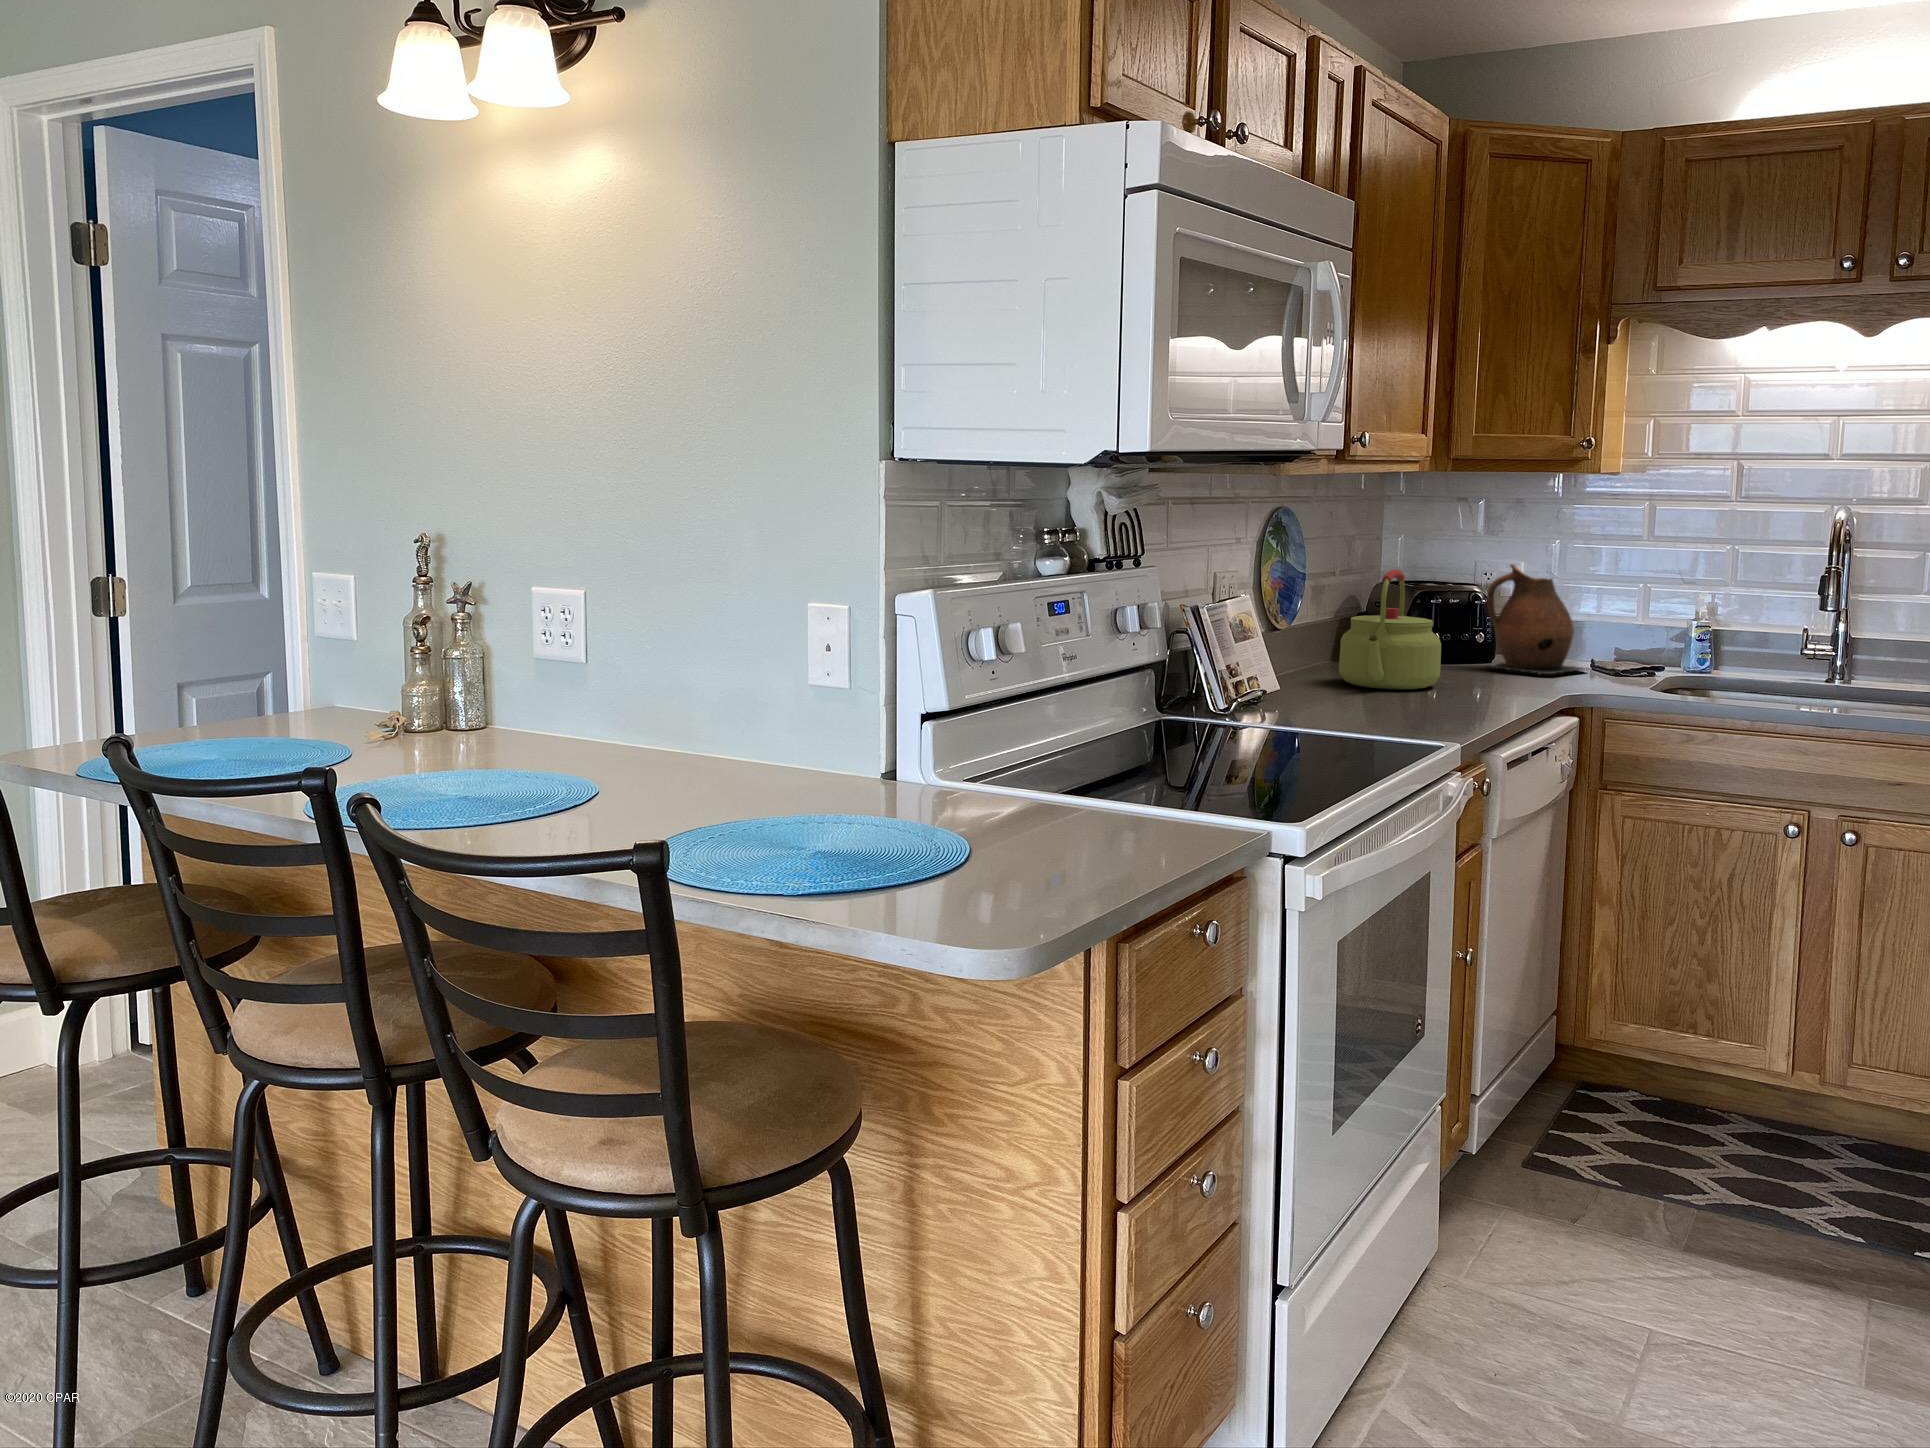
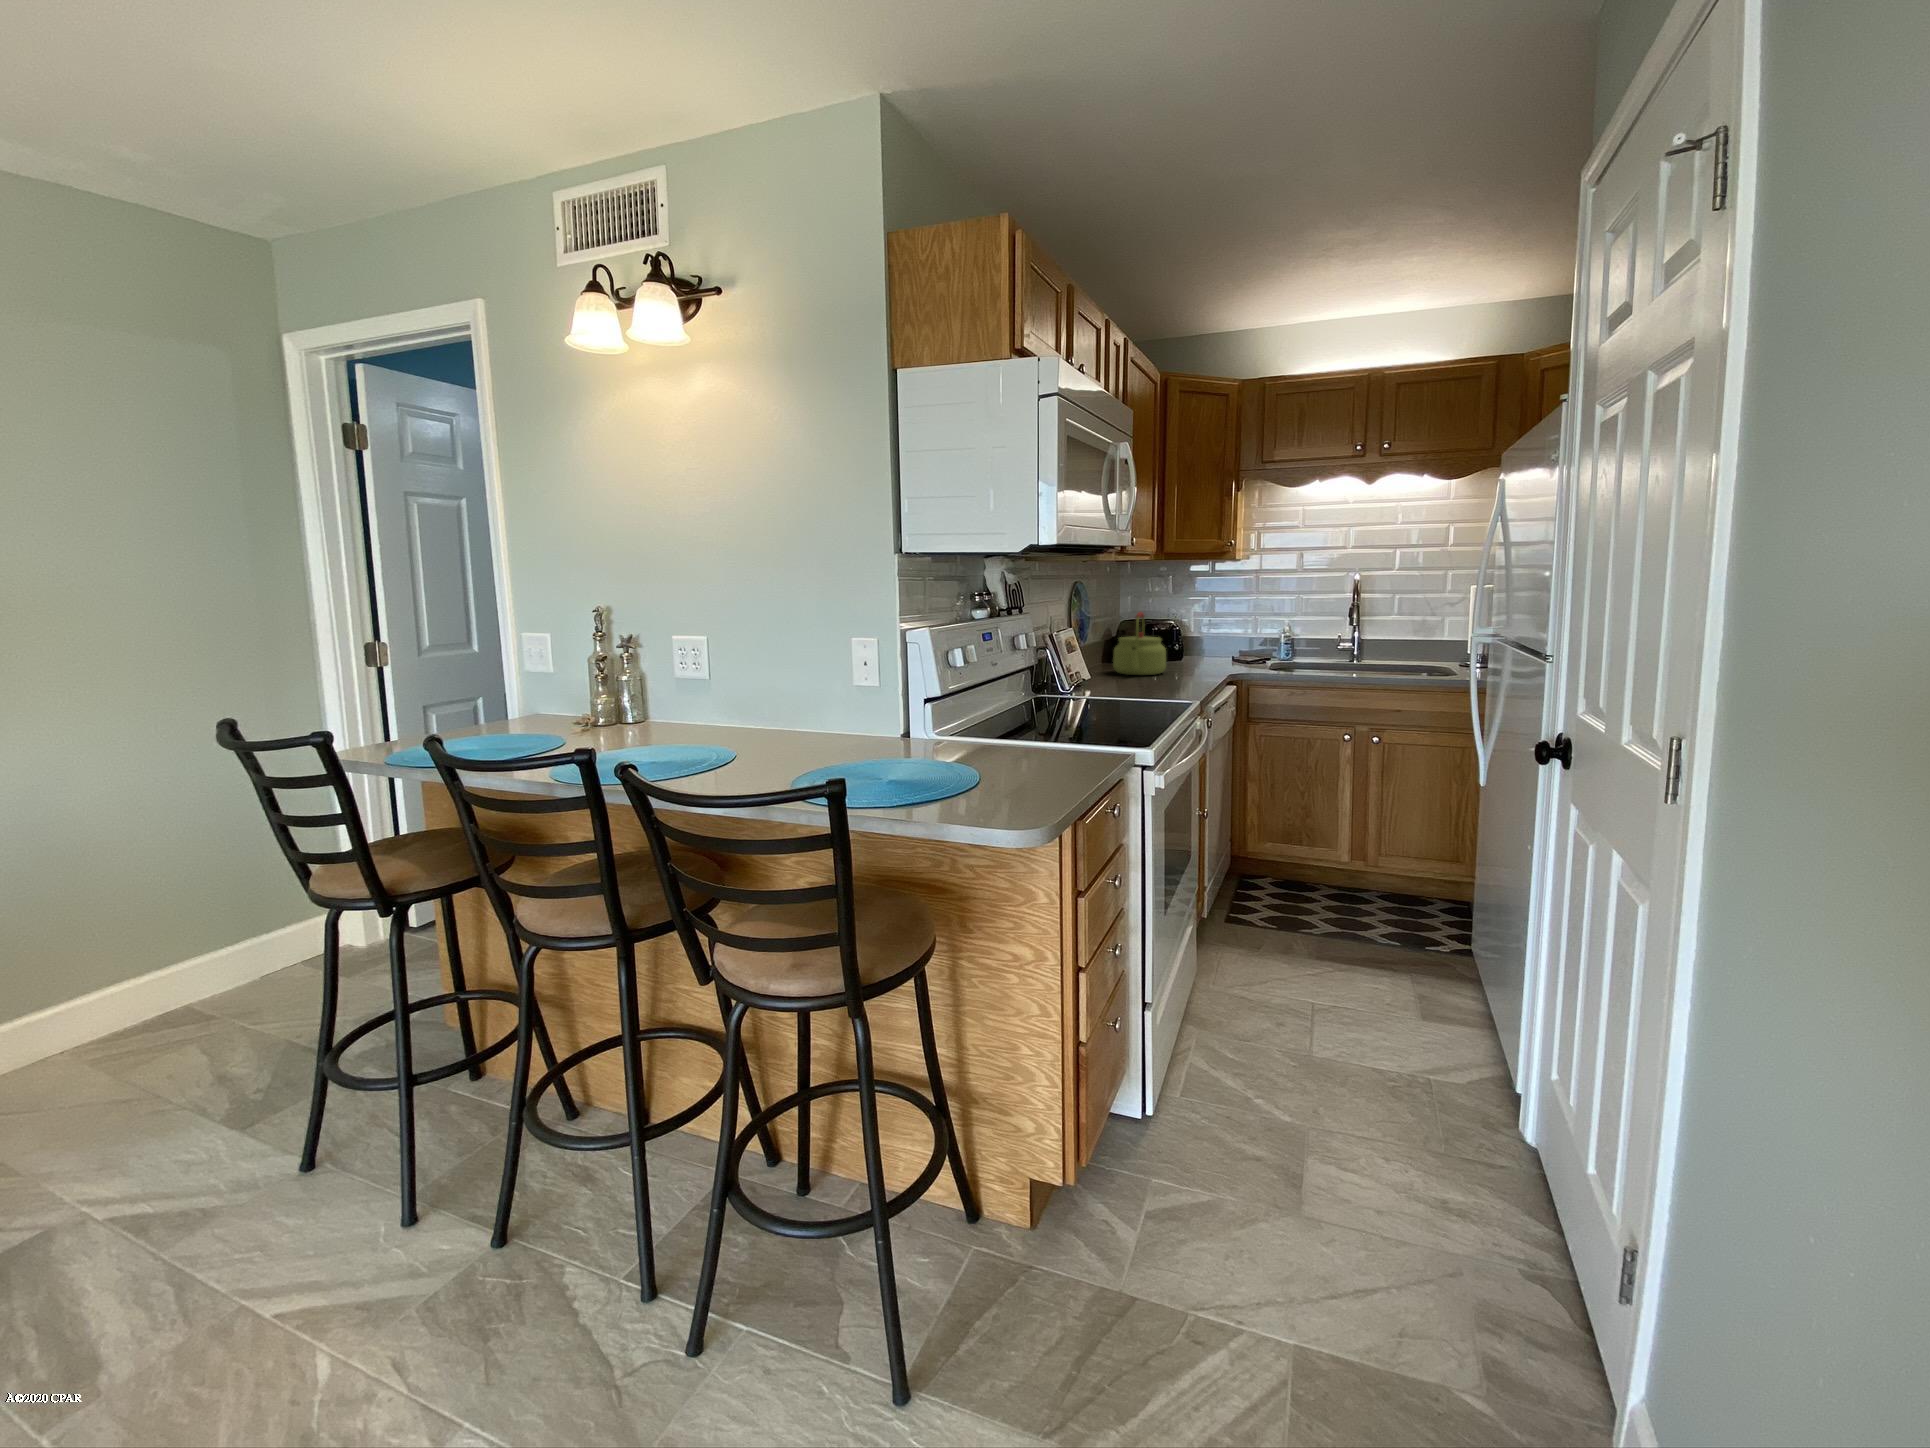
ceramic pitcher: present [1487,564,1585,675] -> none [1181,607,1234,665]

